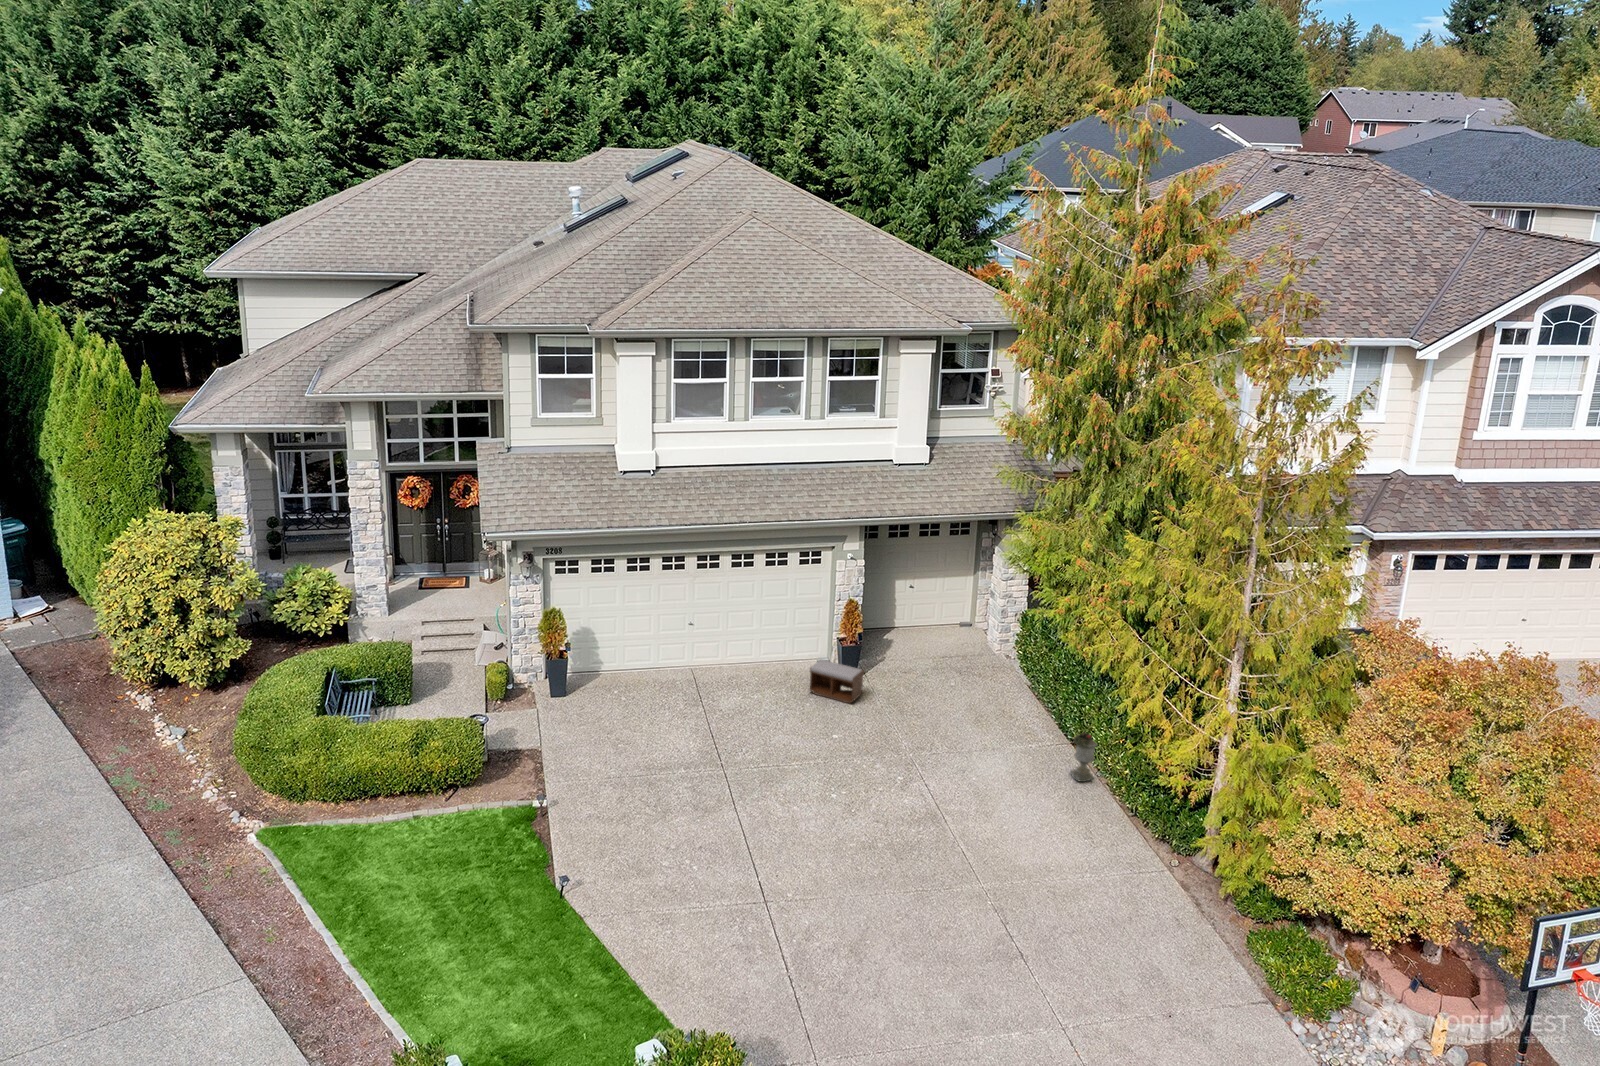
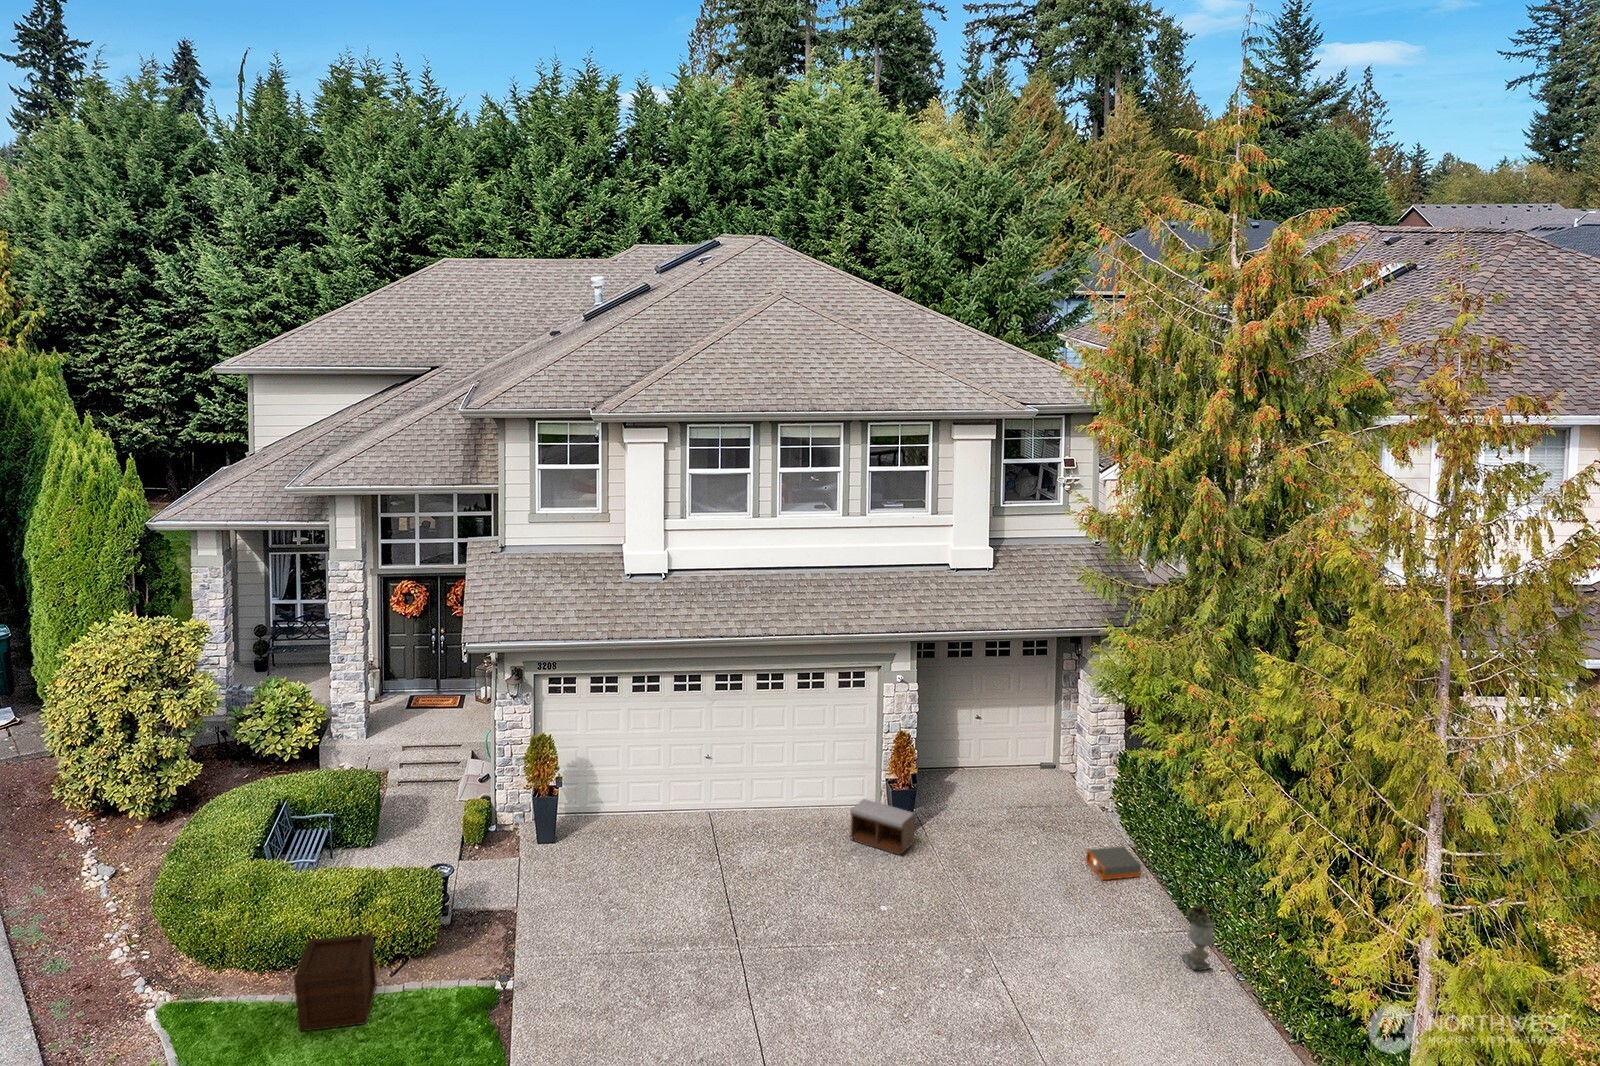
storage box: none [1002,695,1046,721] -> present [1086,846,1141,880]
wooden crate: none [383,757,439,828] -> present [294,934,377,1031]

